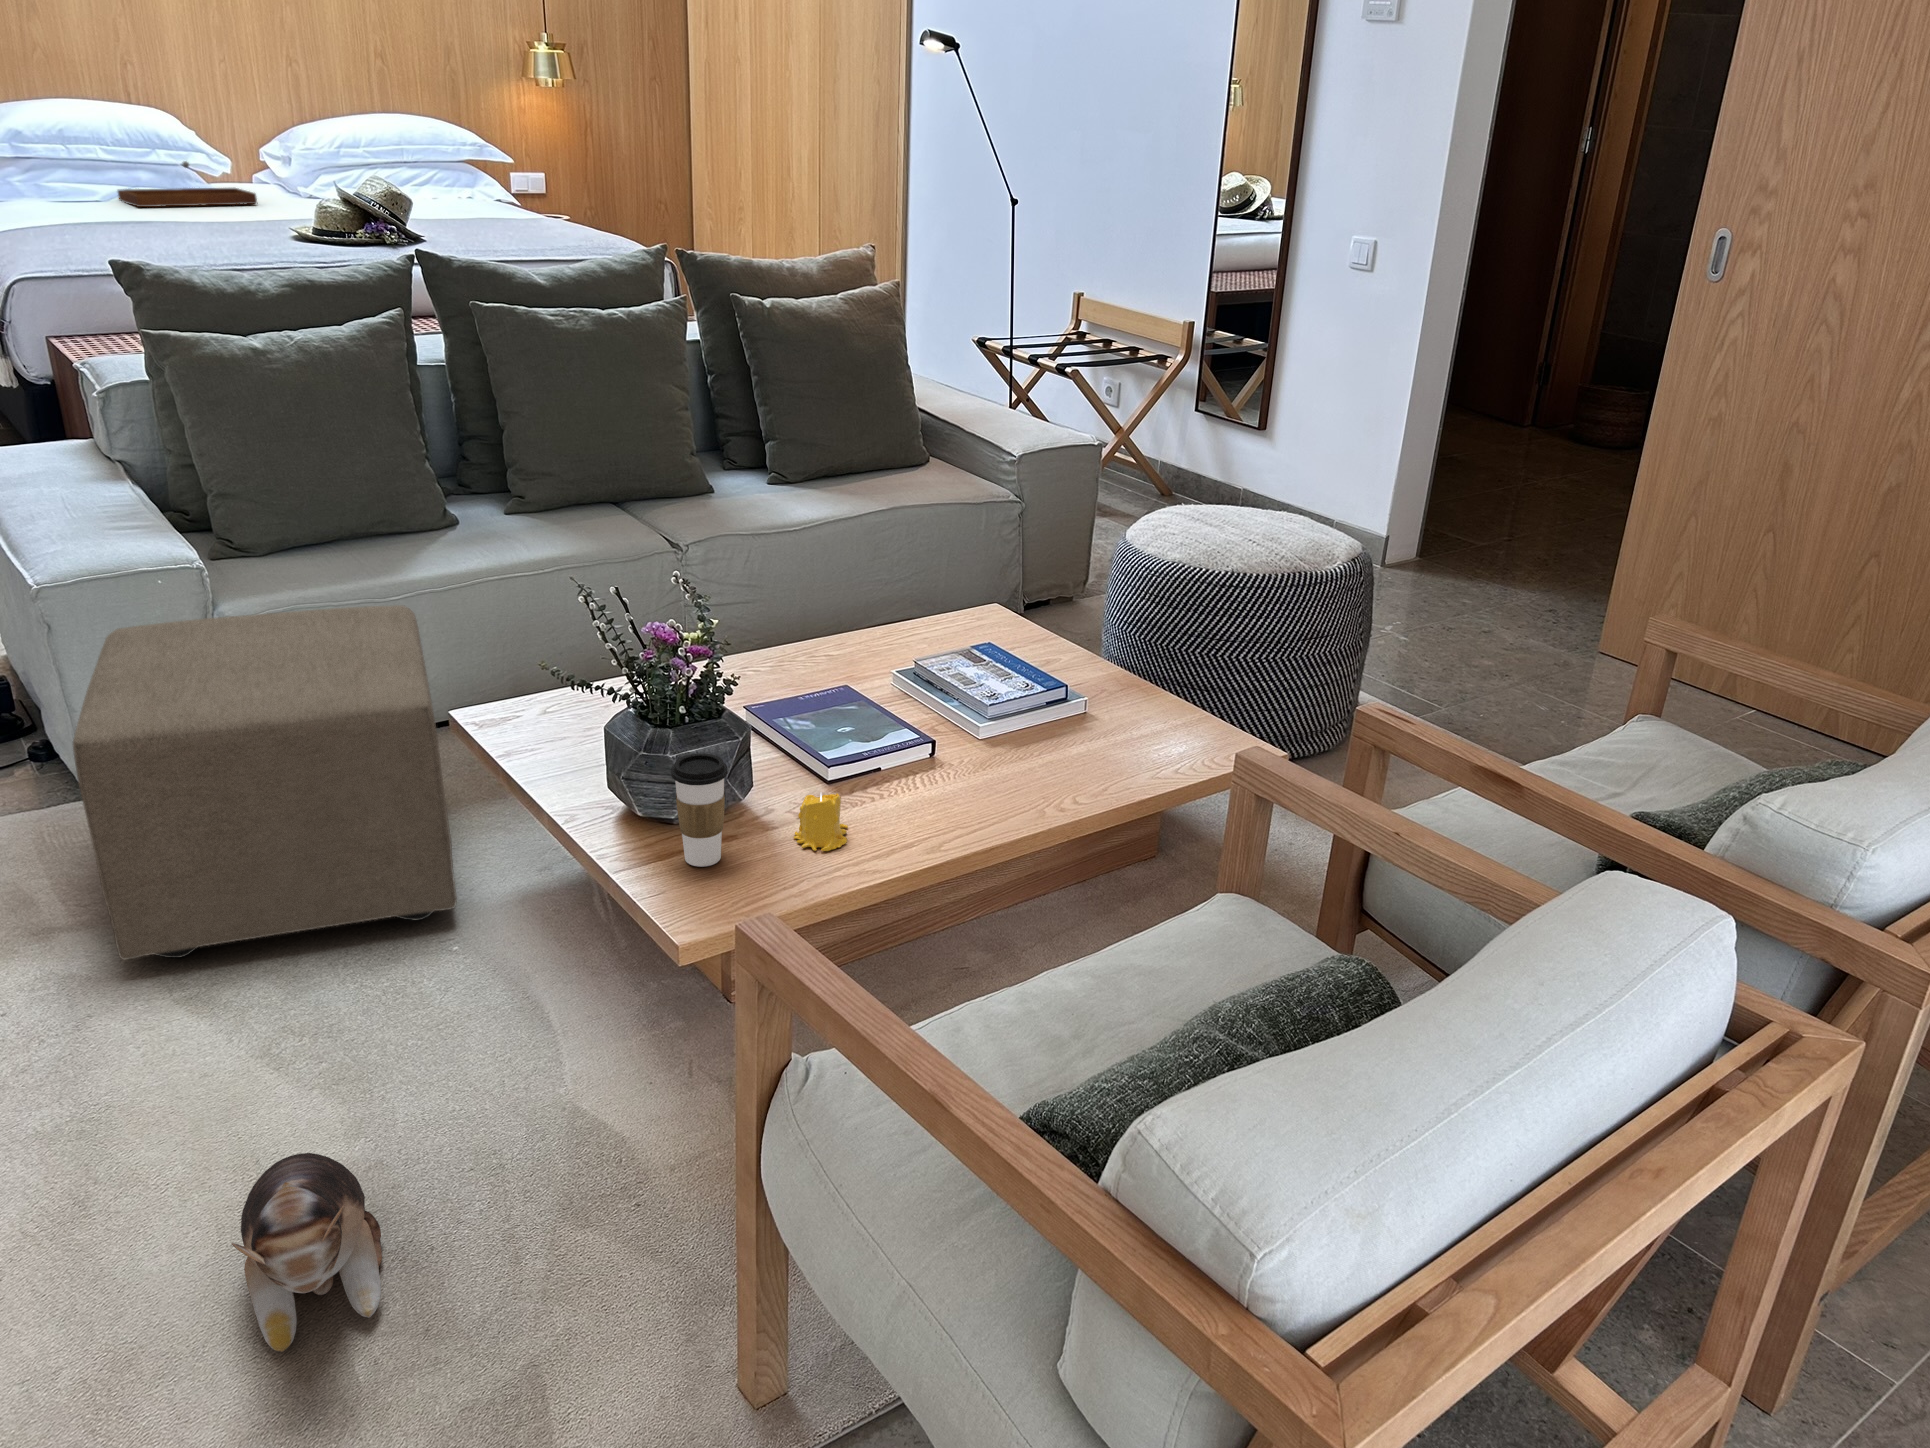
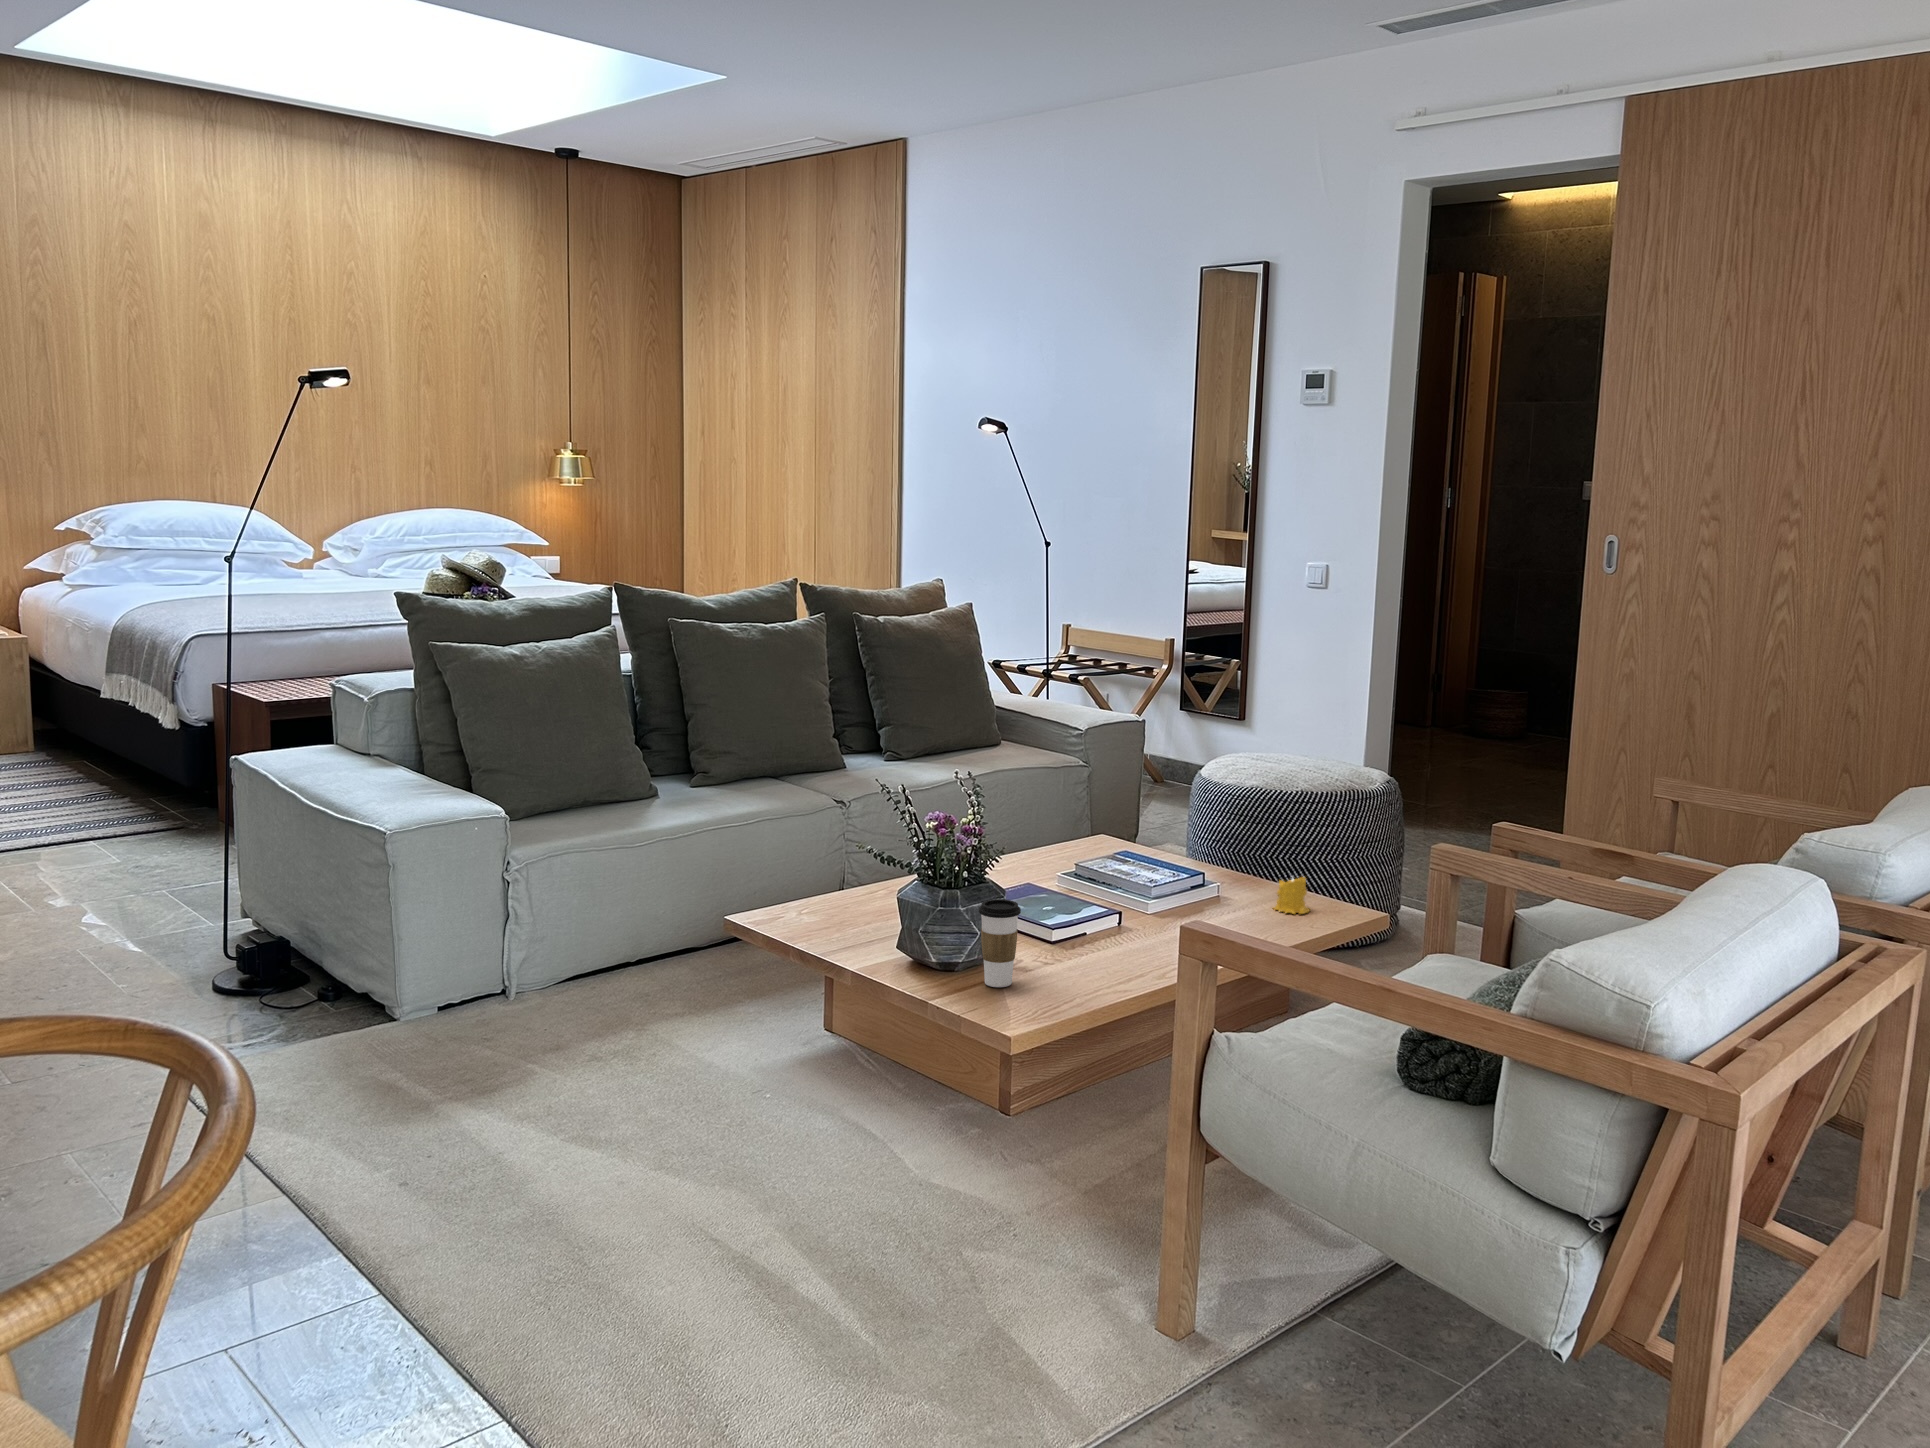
tray: present [118,161,257,207] -> none [226,546,347,583]
ottoman: present [73,605,457,960] -> none [456,839,756,1115]
candle: present [793,793,848,851] -> present [1274,877,1310,914]
plush toy: present [231,1153,382,1352] -> none [736,1169,877,1324]

